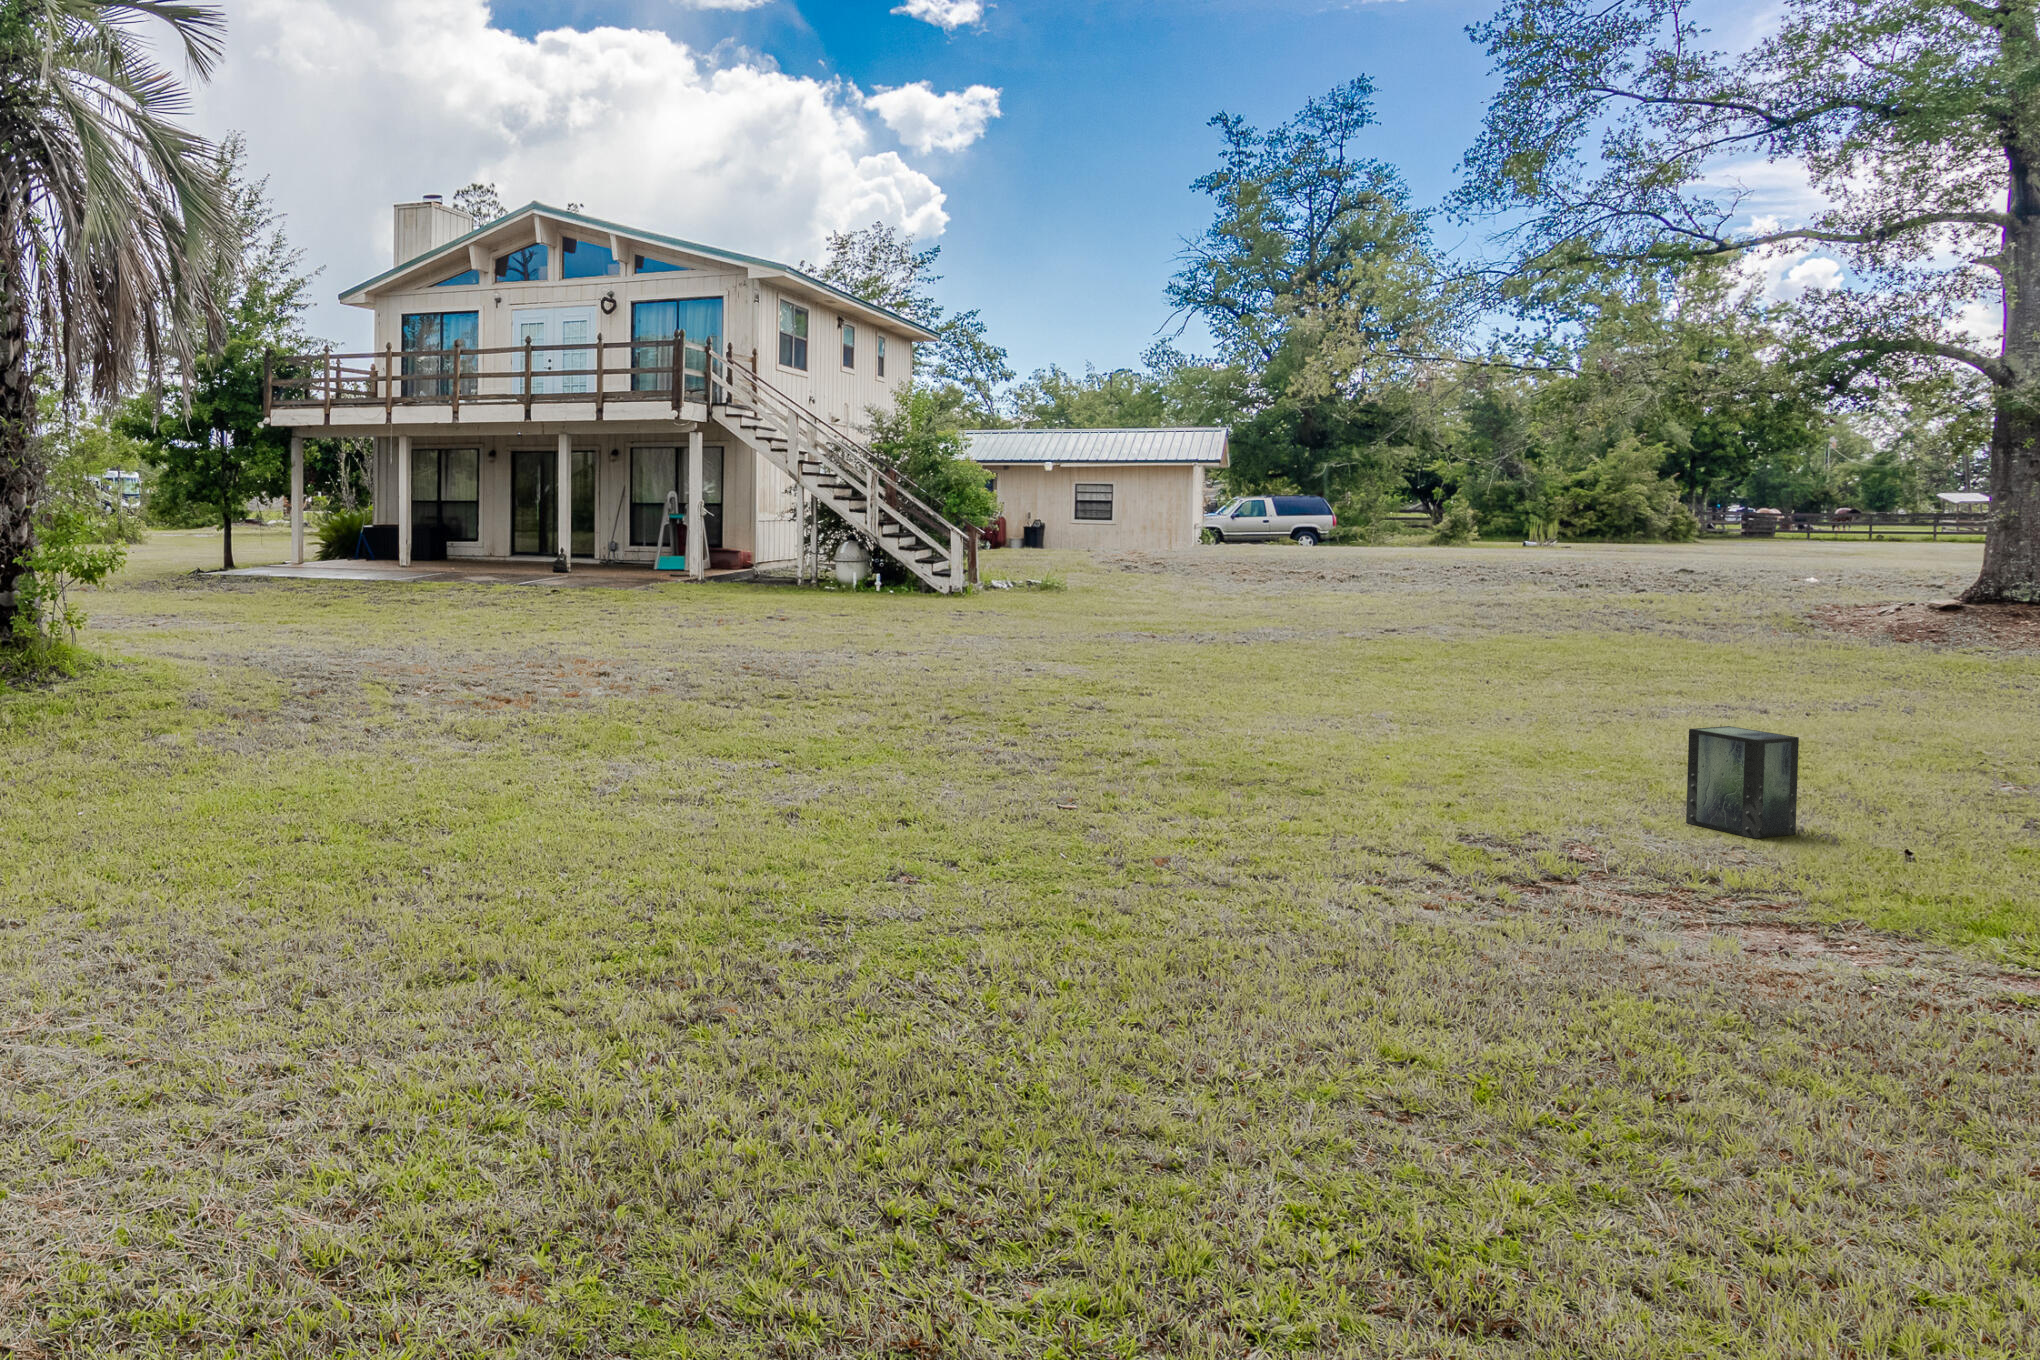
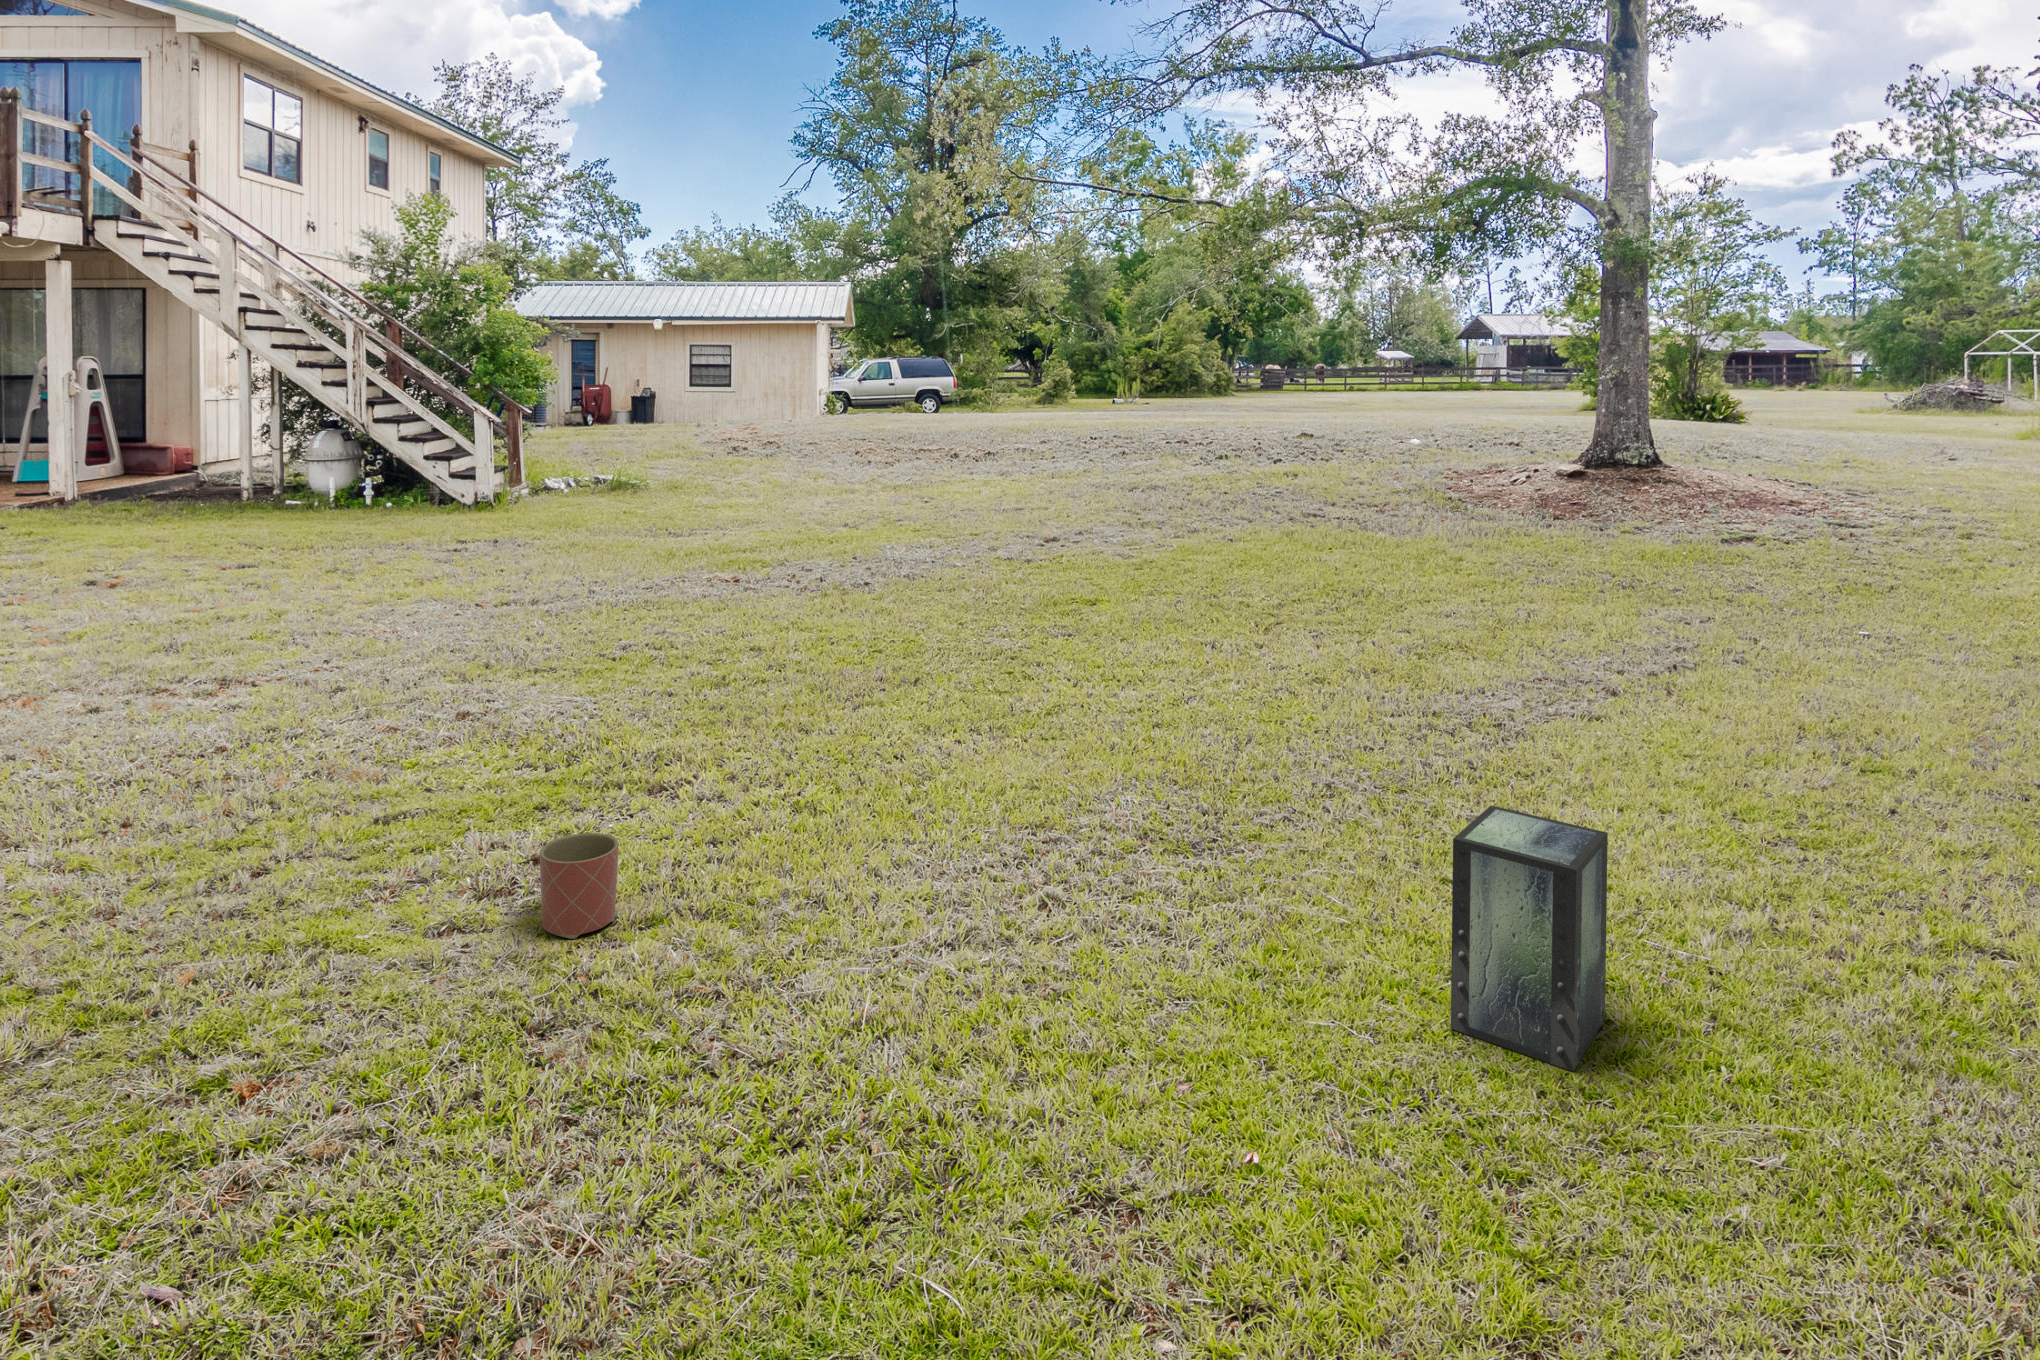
planter: none [1167,709,1204,749] -> present [540,833,618,939]

